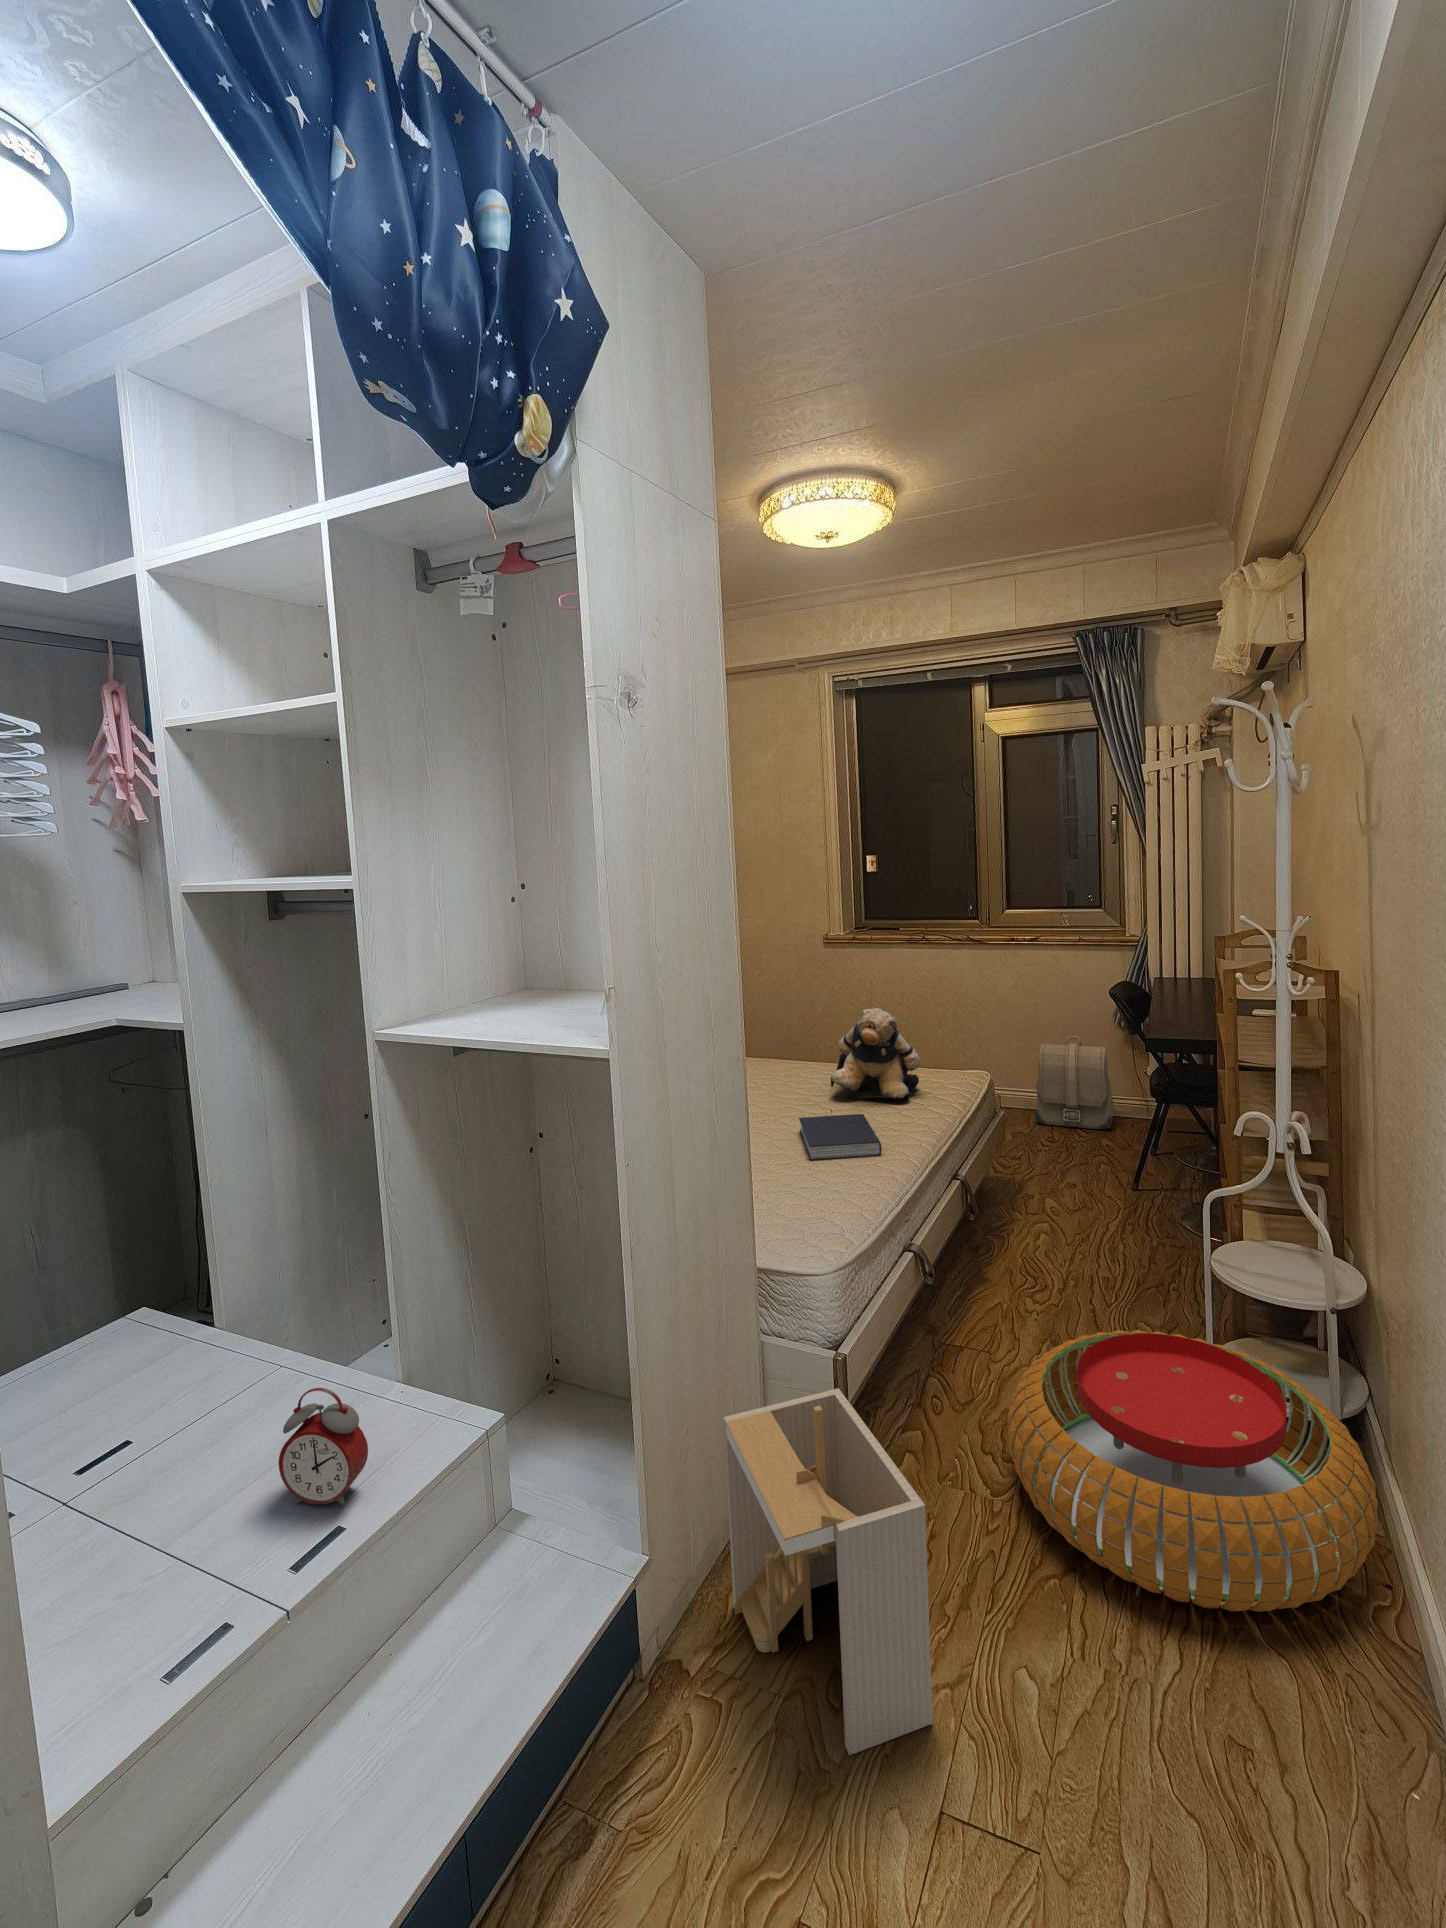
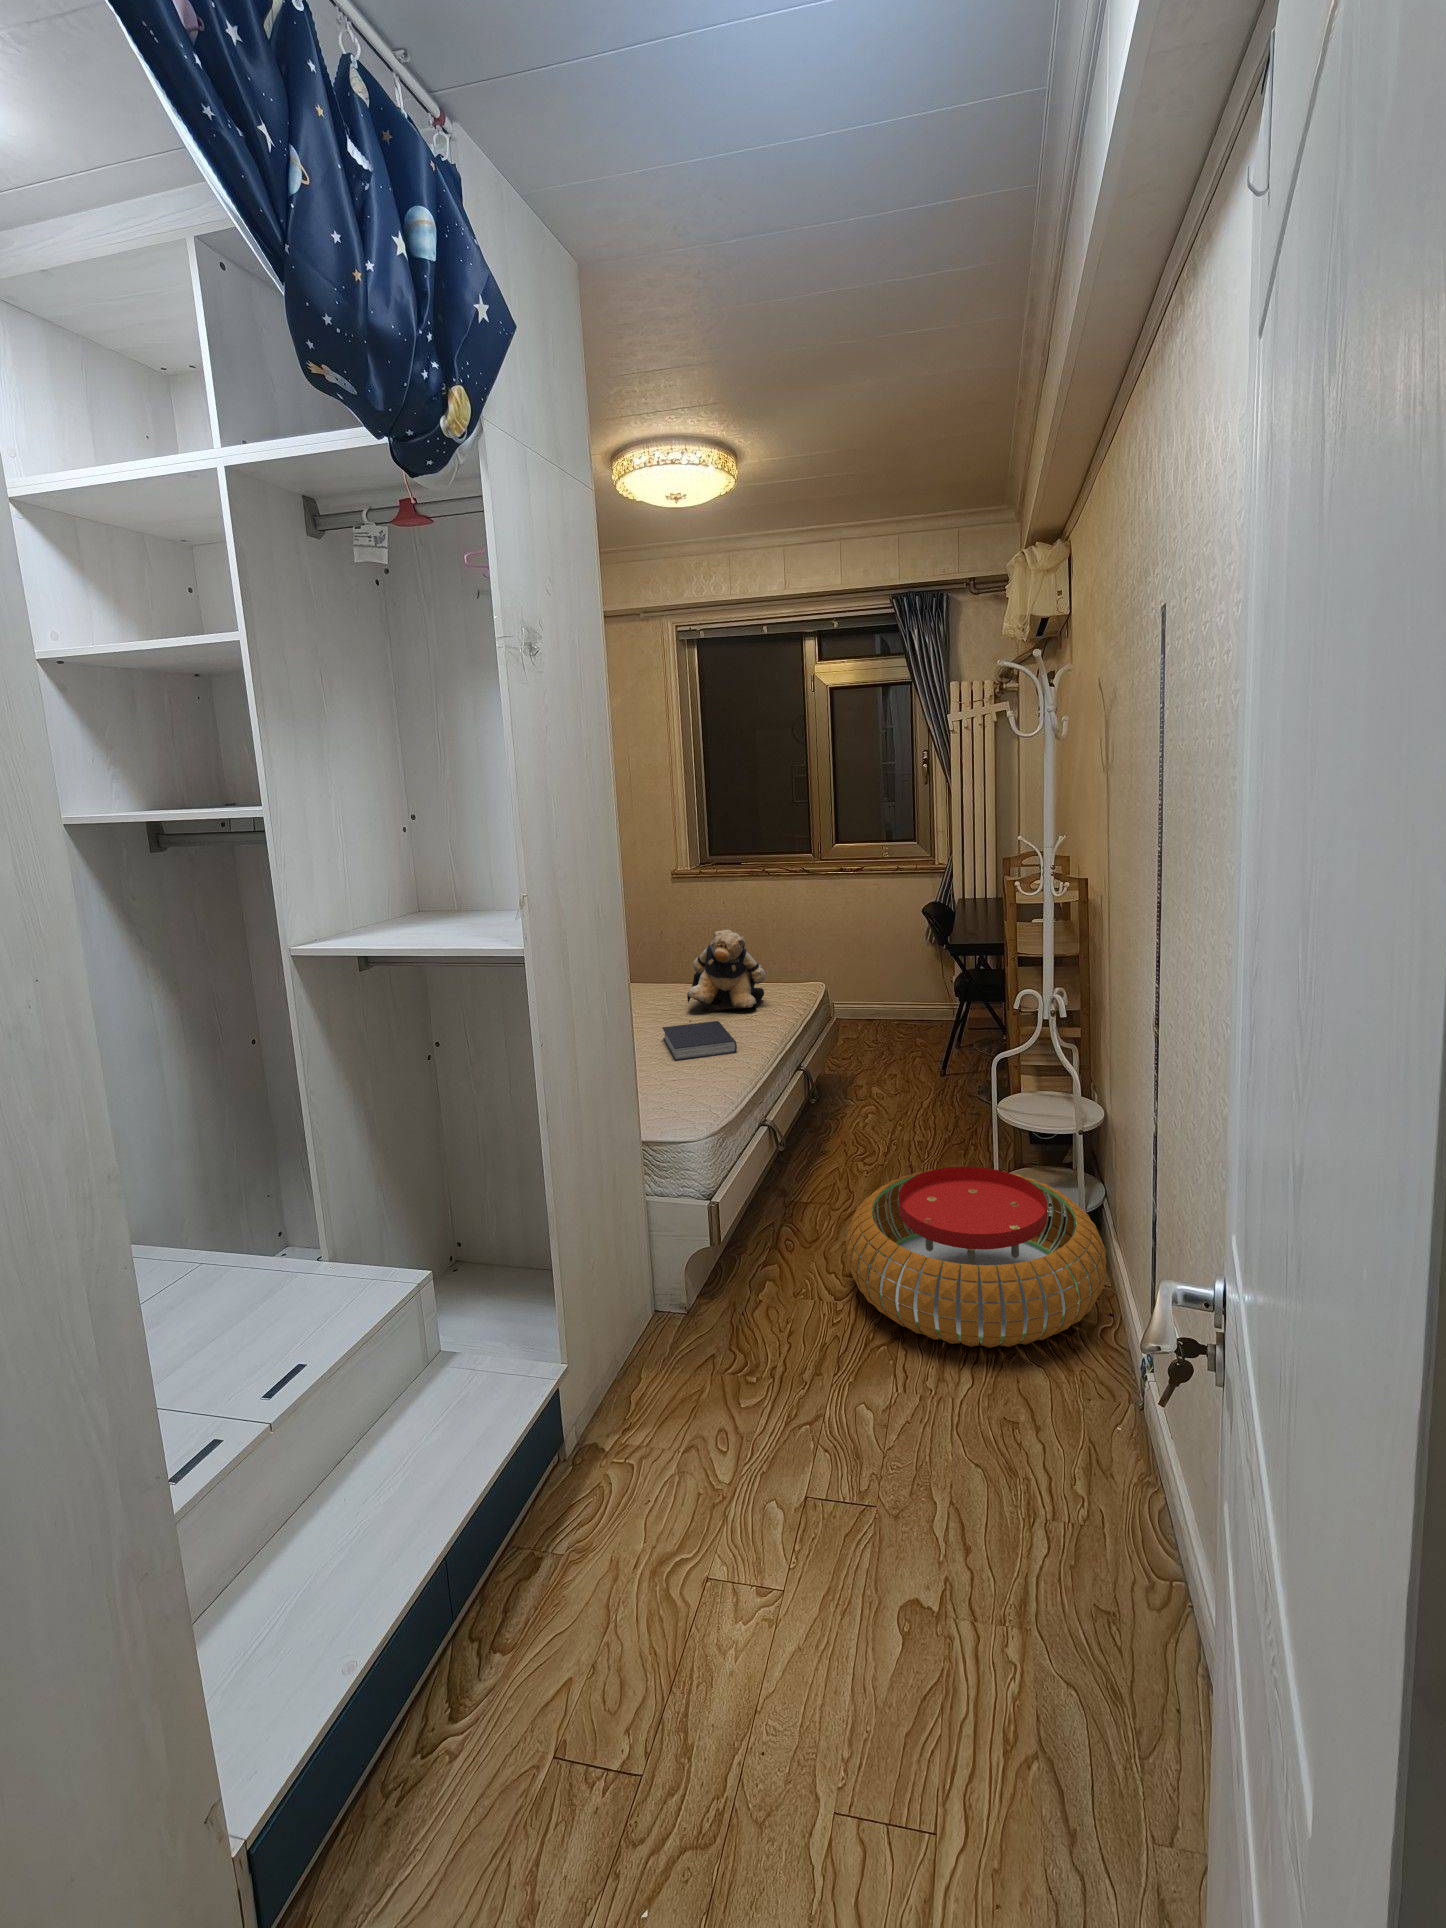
backpack: present [1035,1036,1114,1129] -> none [861,954,926,1032]
alarm clock: present [279,1388,368,1505] -> none [241,1249,322,1349]
storage bin: present [723,1388,933,1755] -> none [624,1221,797,1477]

